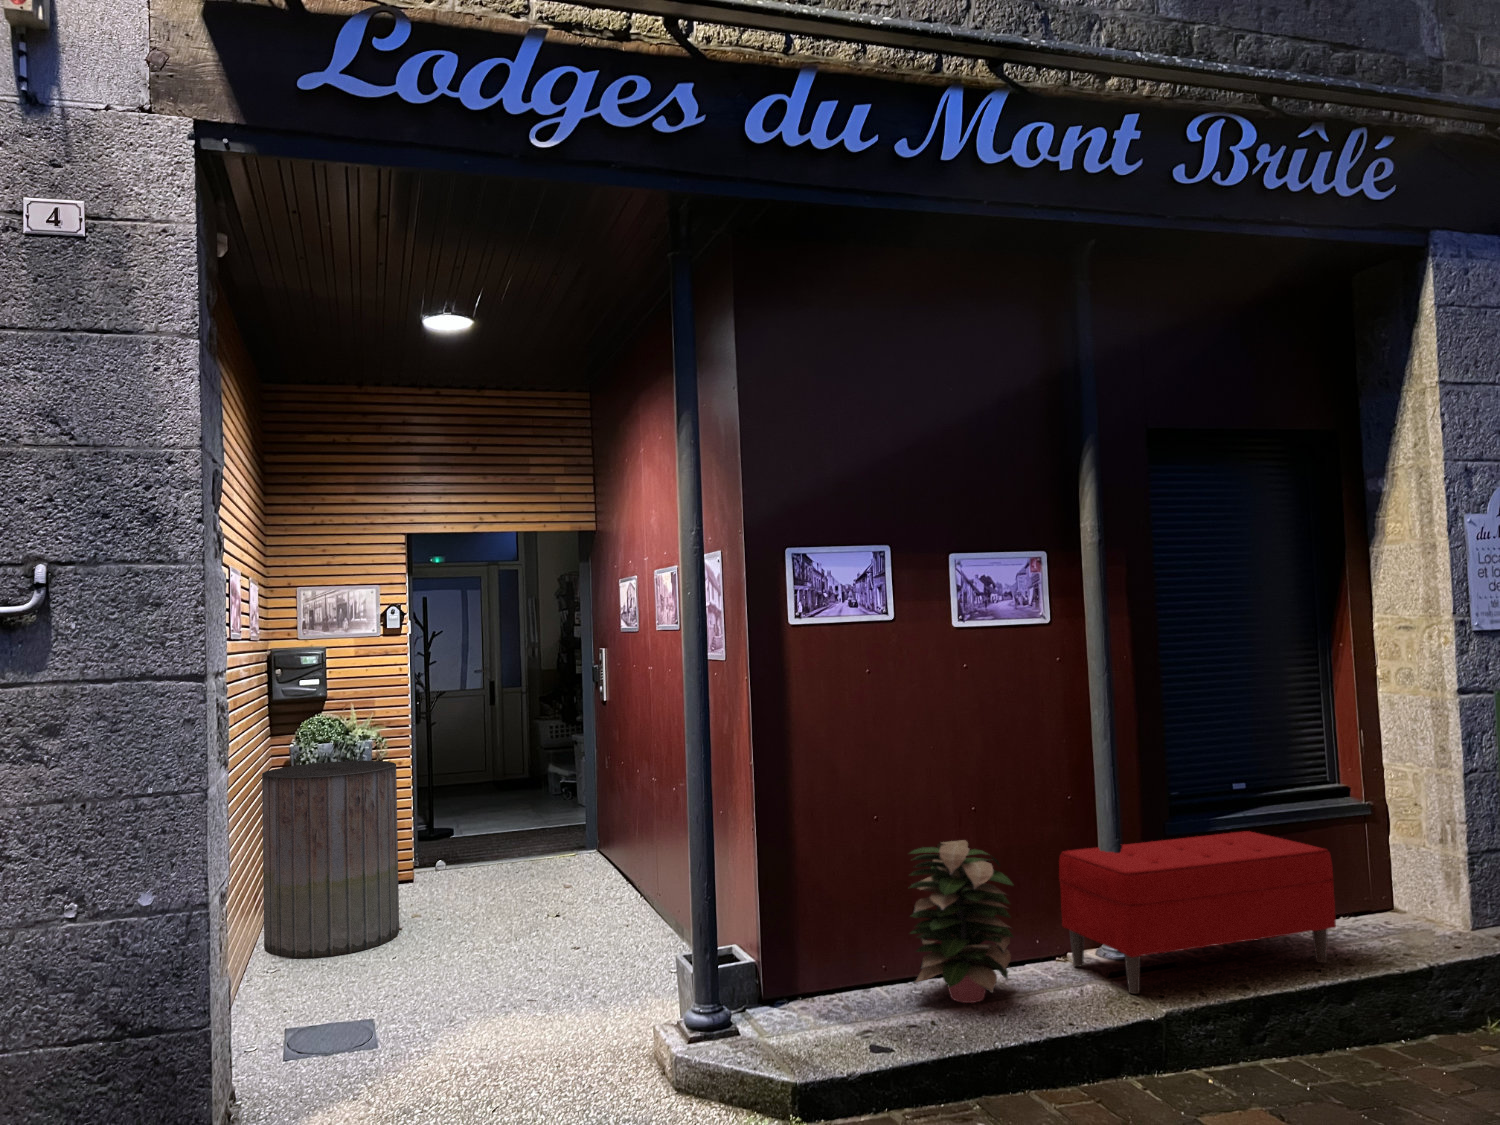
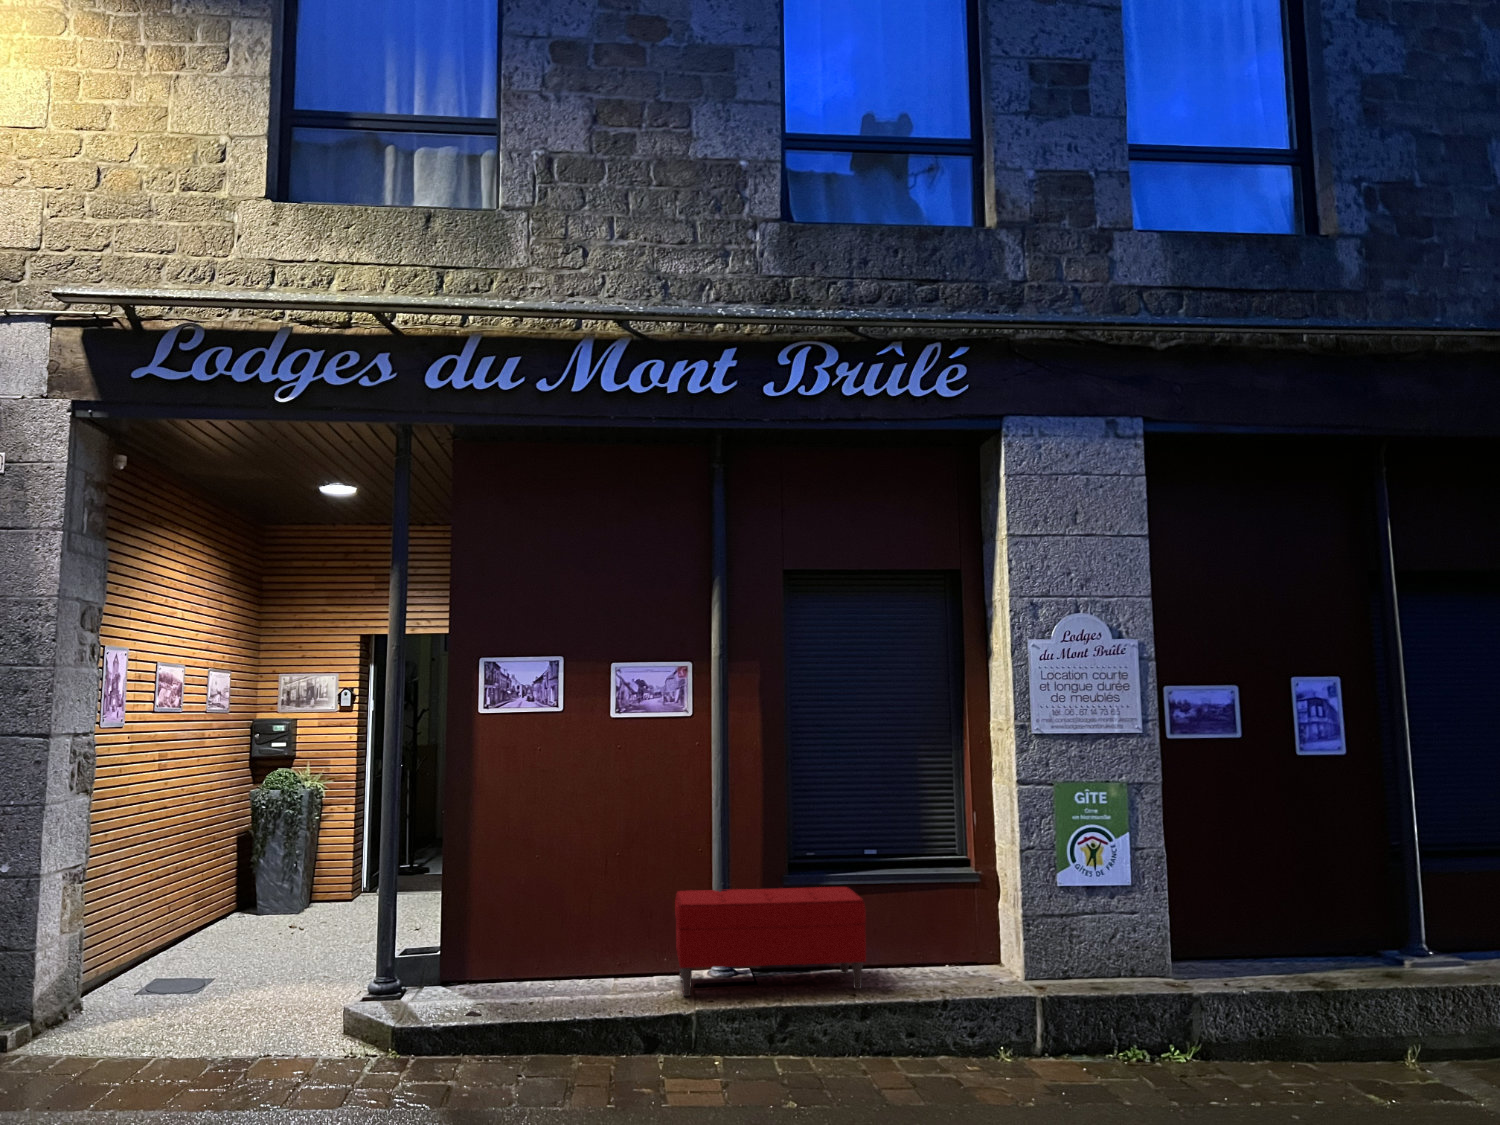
trash can: present [262,761,399,958] -> none [199,805,305,944]
decorative plant: present [910,840,1013,1003] -> none [533,876,616,994]

